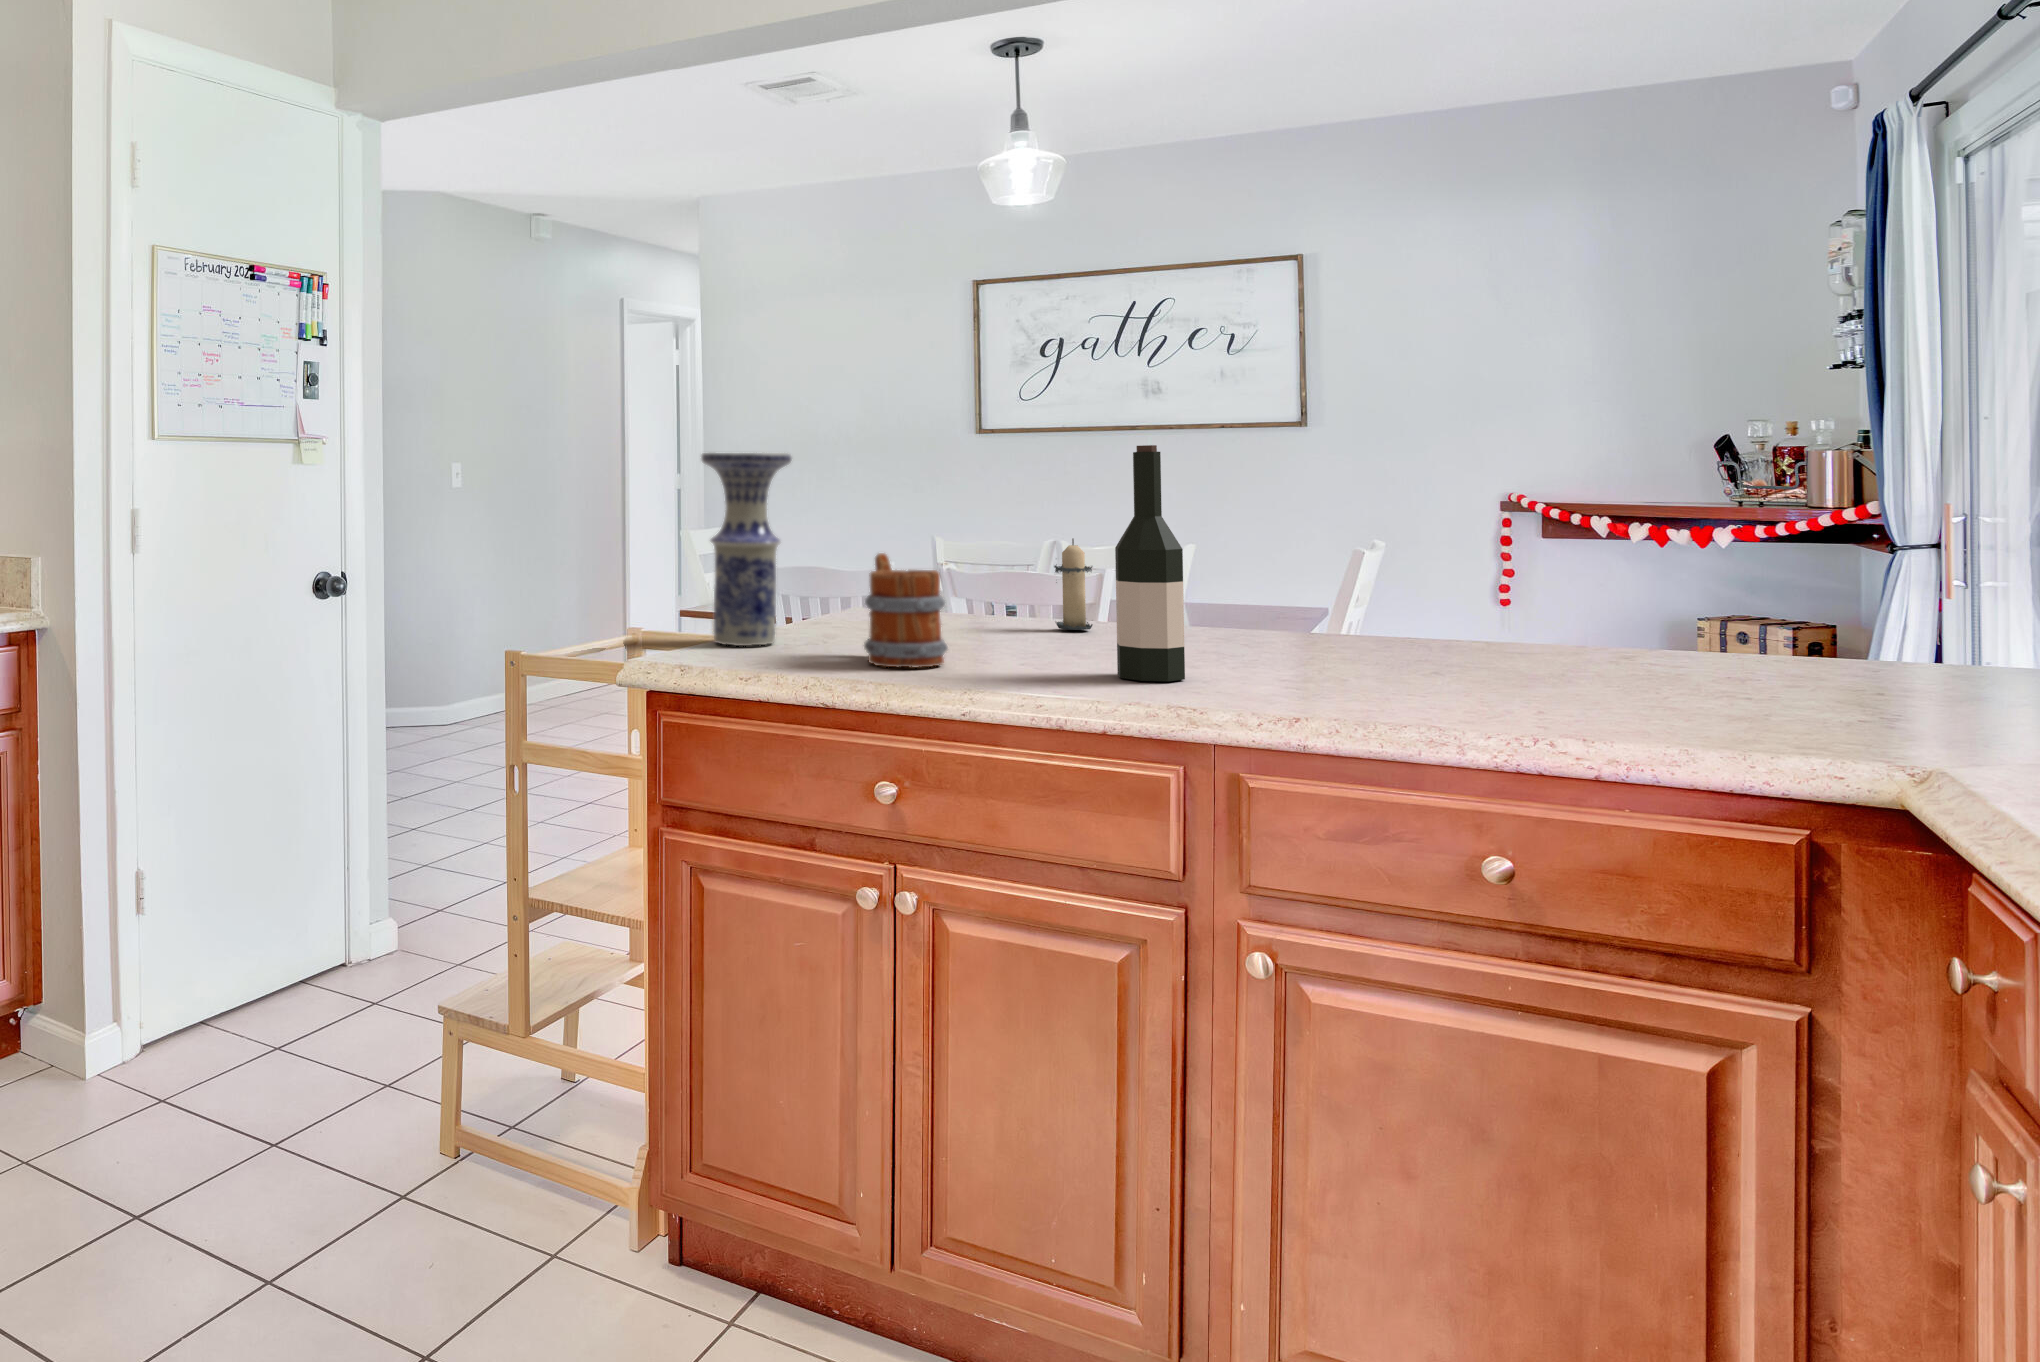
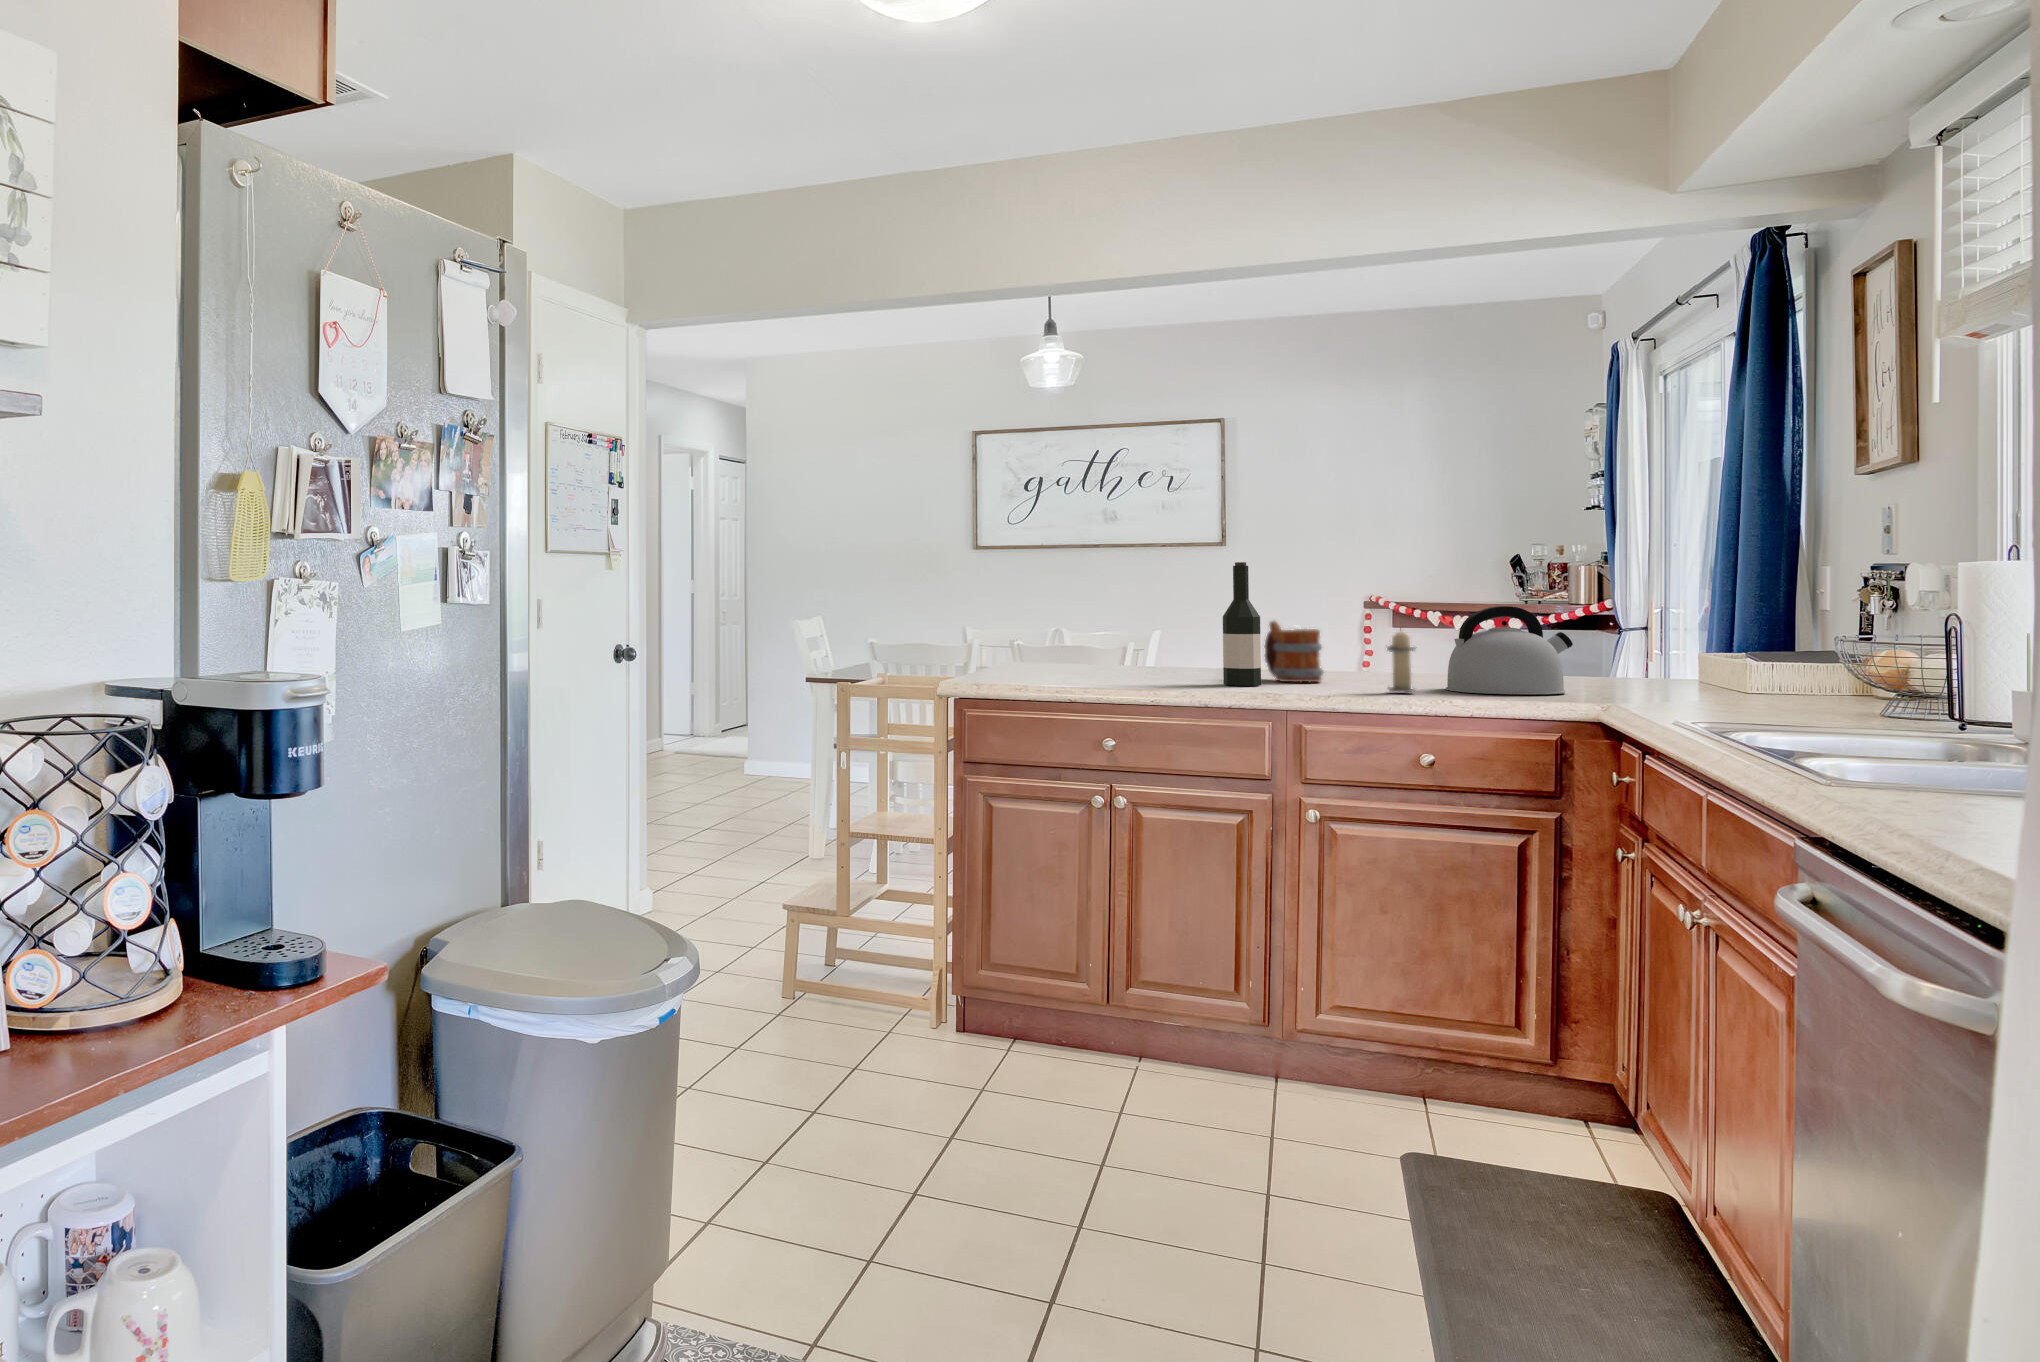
vase: present [701,453,792,646] -> none [966,564,1020,676]
kettle: none [1554,533,1836,726] -> present [1446,606,1573,694]
candle: present [1054,539,1093,630] -> present [1387,629,1416,692]
mug: present [864,553,948,668] -> present [1265,621,1323,682]

